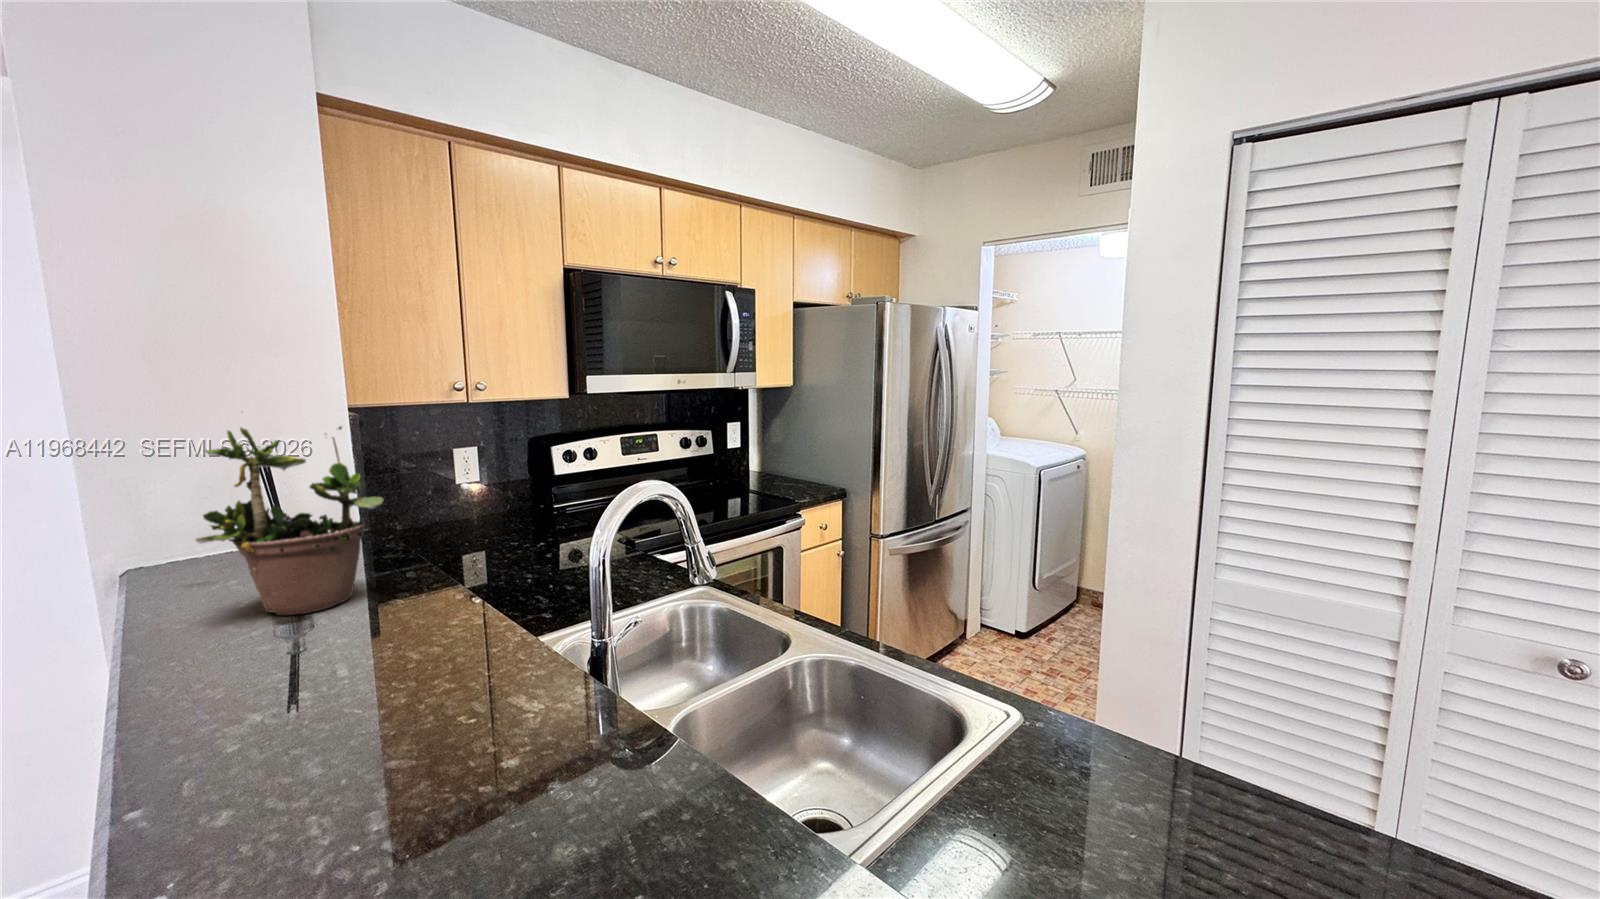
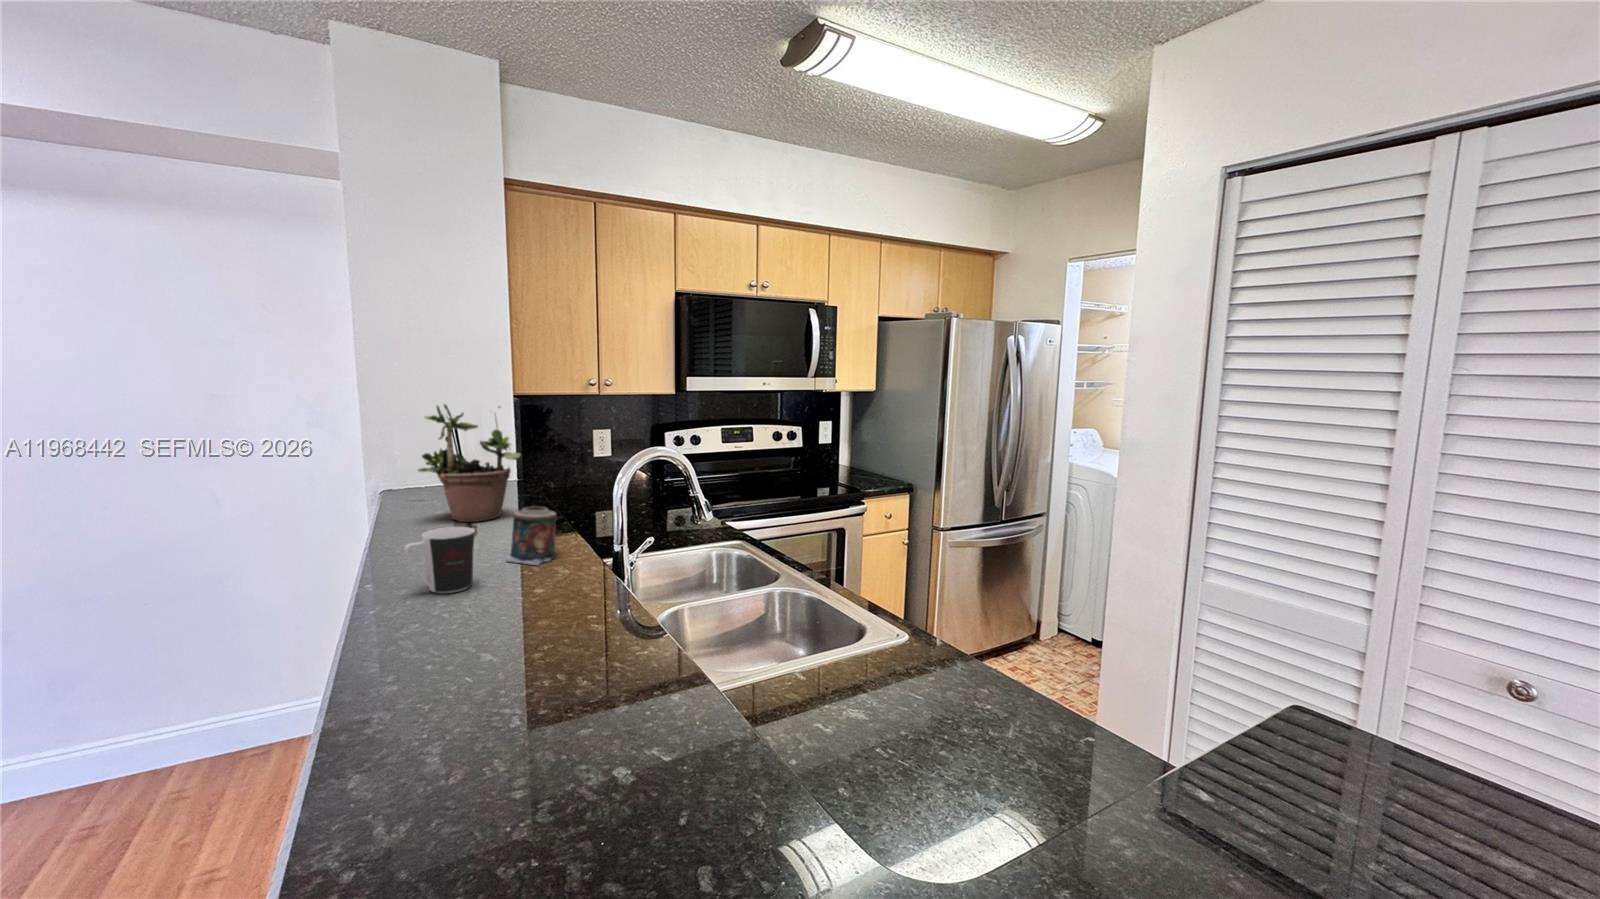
candle: none [402,591,488,693] -> present [506,507,557,565]
coffee cup: none [214,657,362,798] -> present [404,527,475,593]

